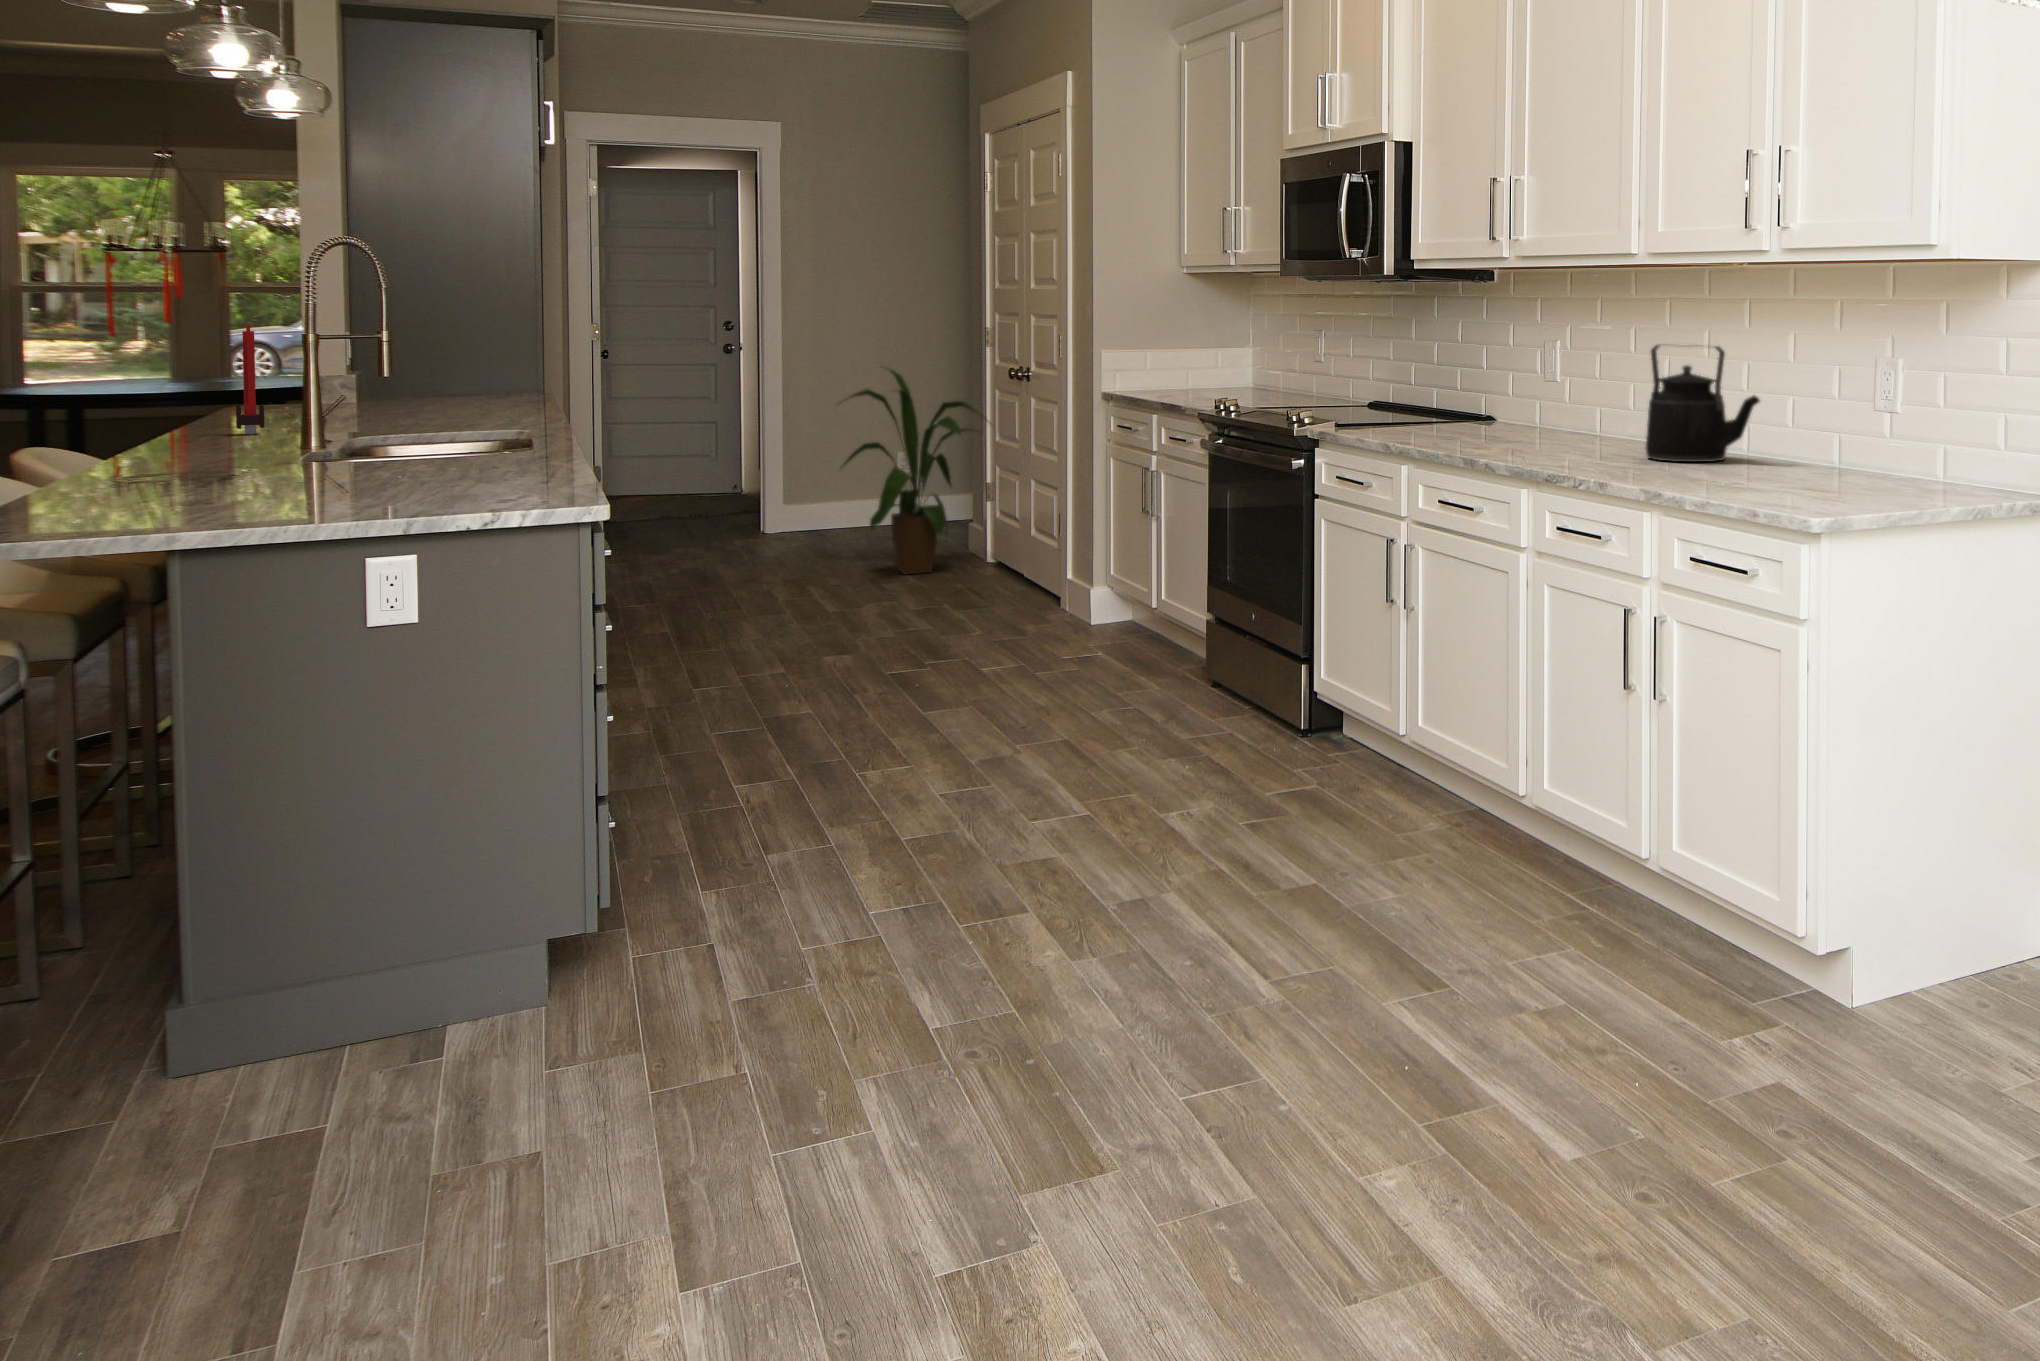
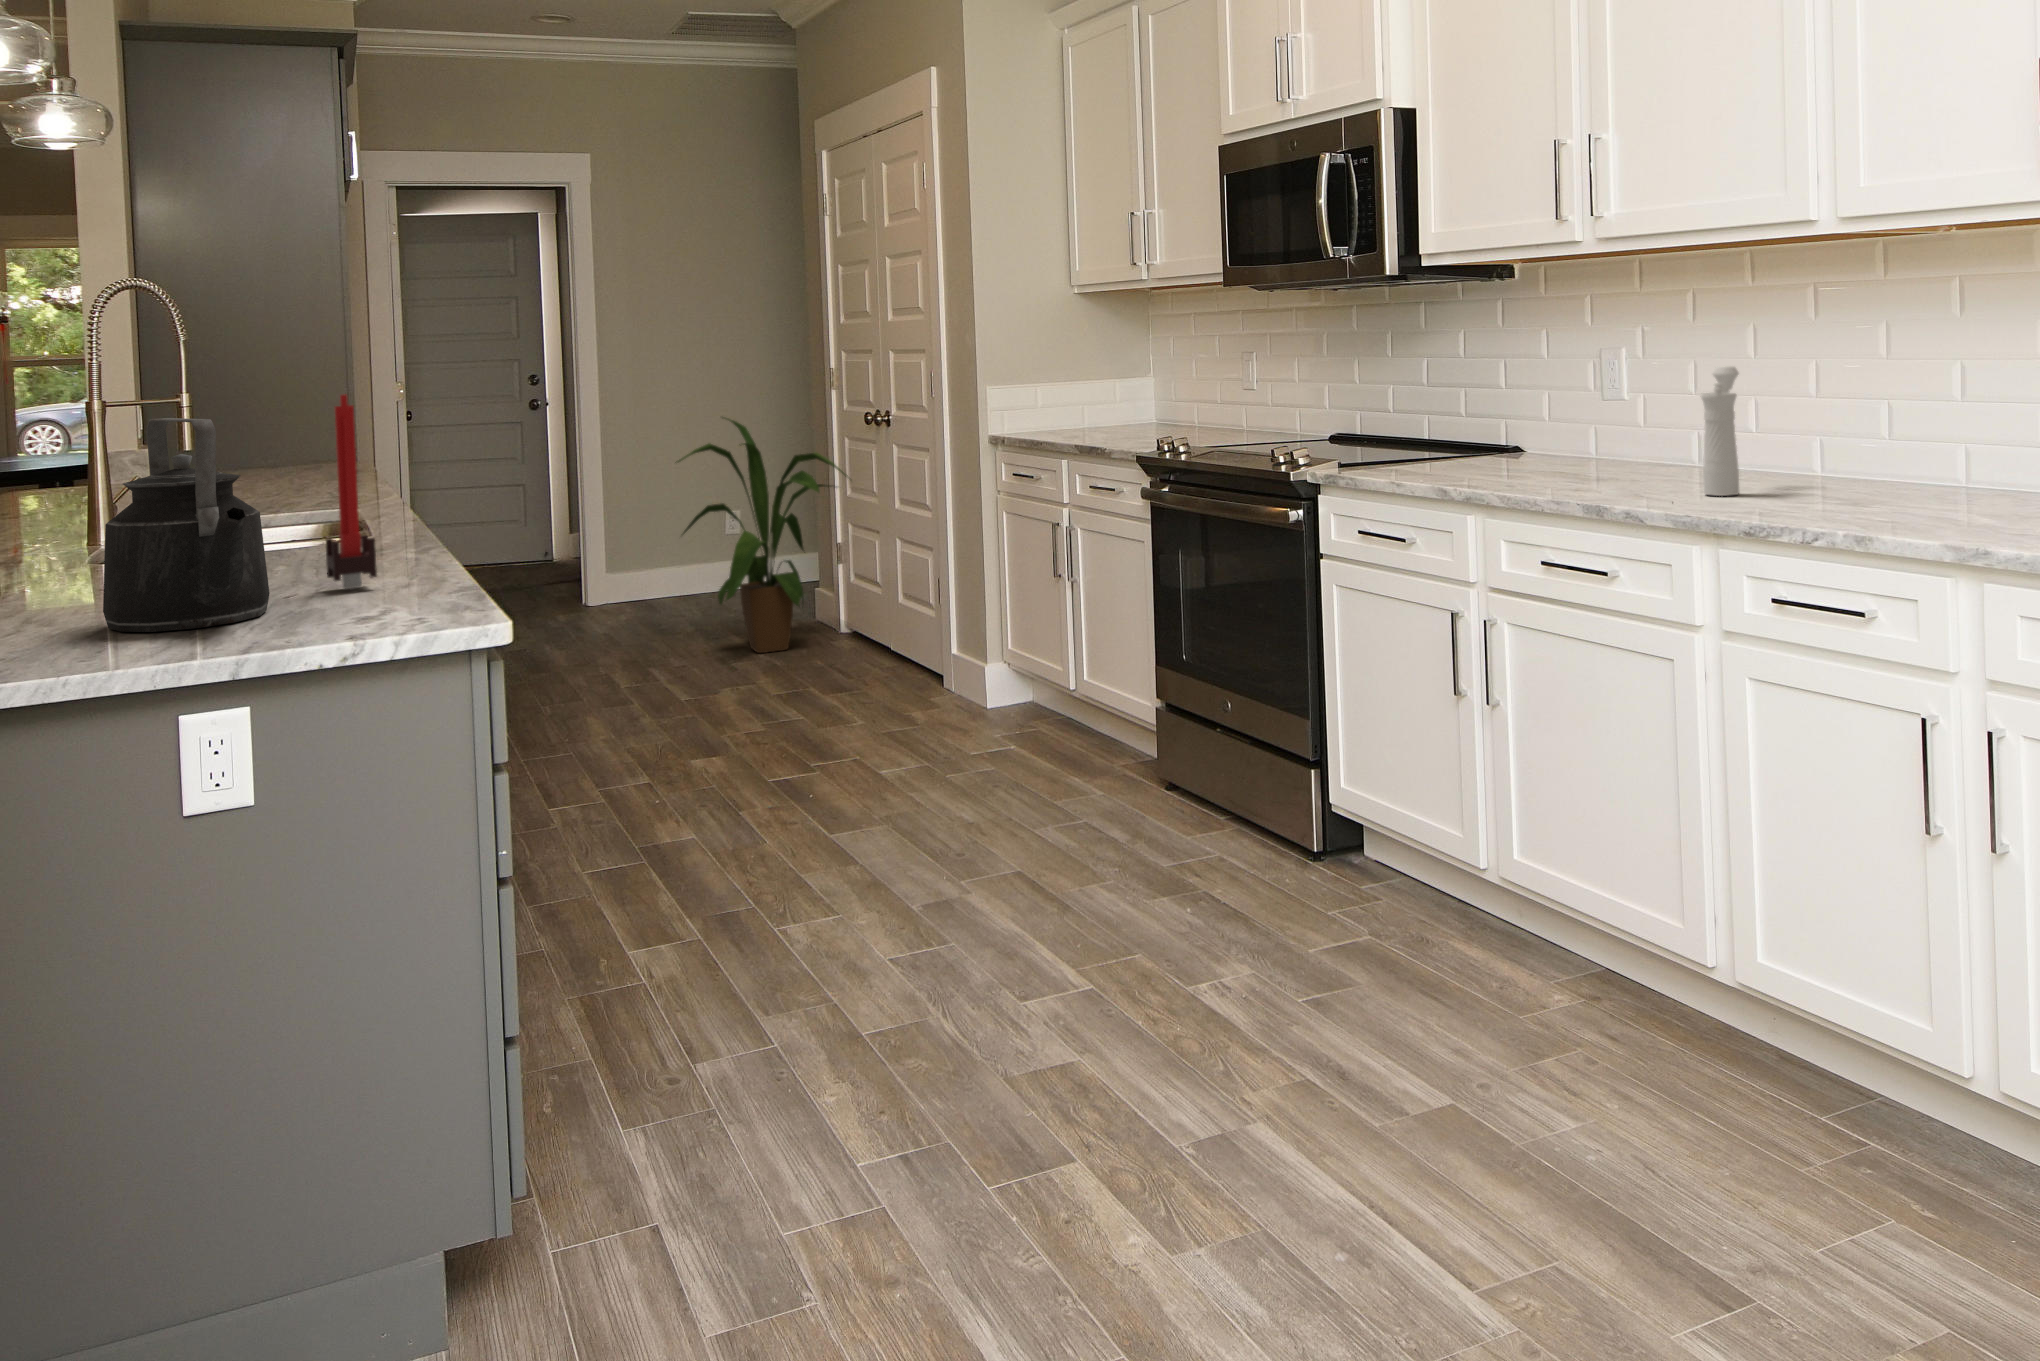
candle: present [236,325,265,434] -> present [325,395,377,589]
kettle: present [1645,344,1760,462] -> present [103,418,270,632]
pepper mill: none [1559,360,1597,456] -> present [1701,366,1739,496]

